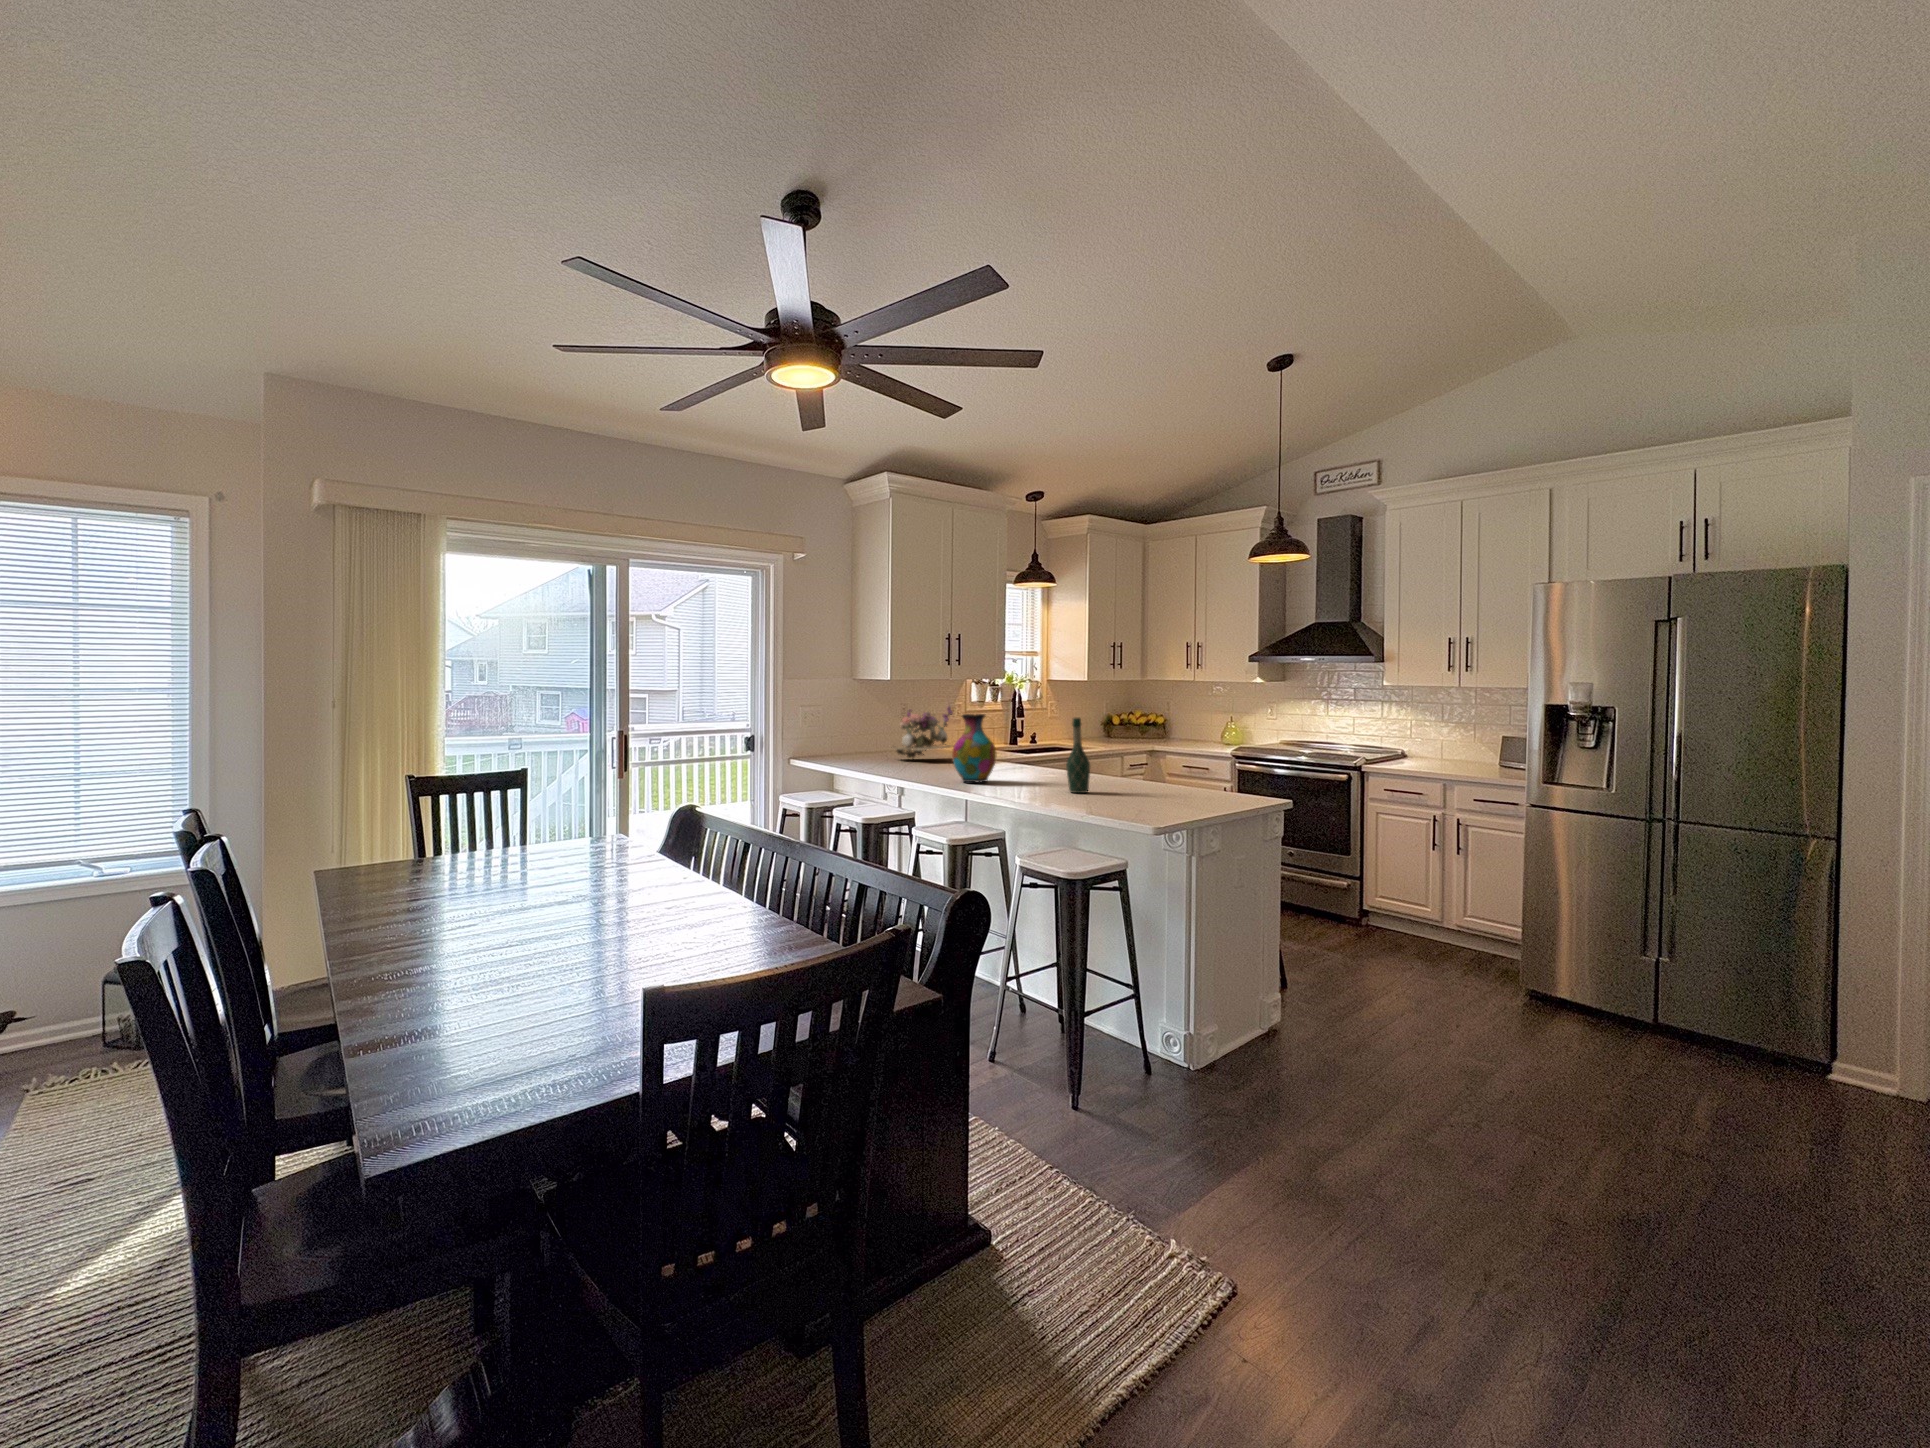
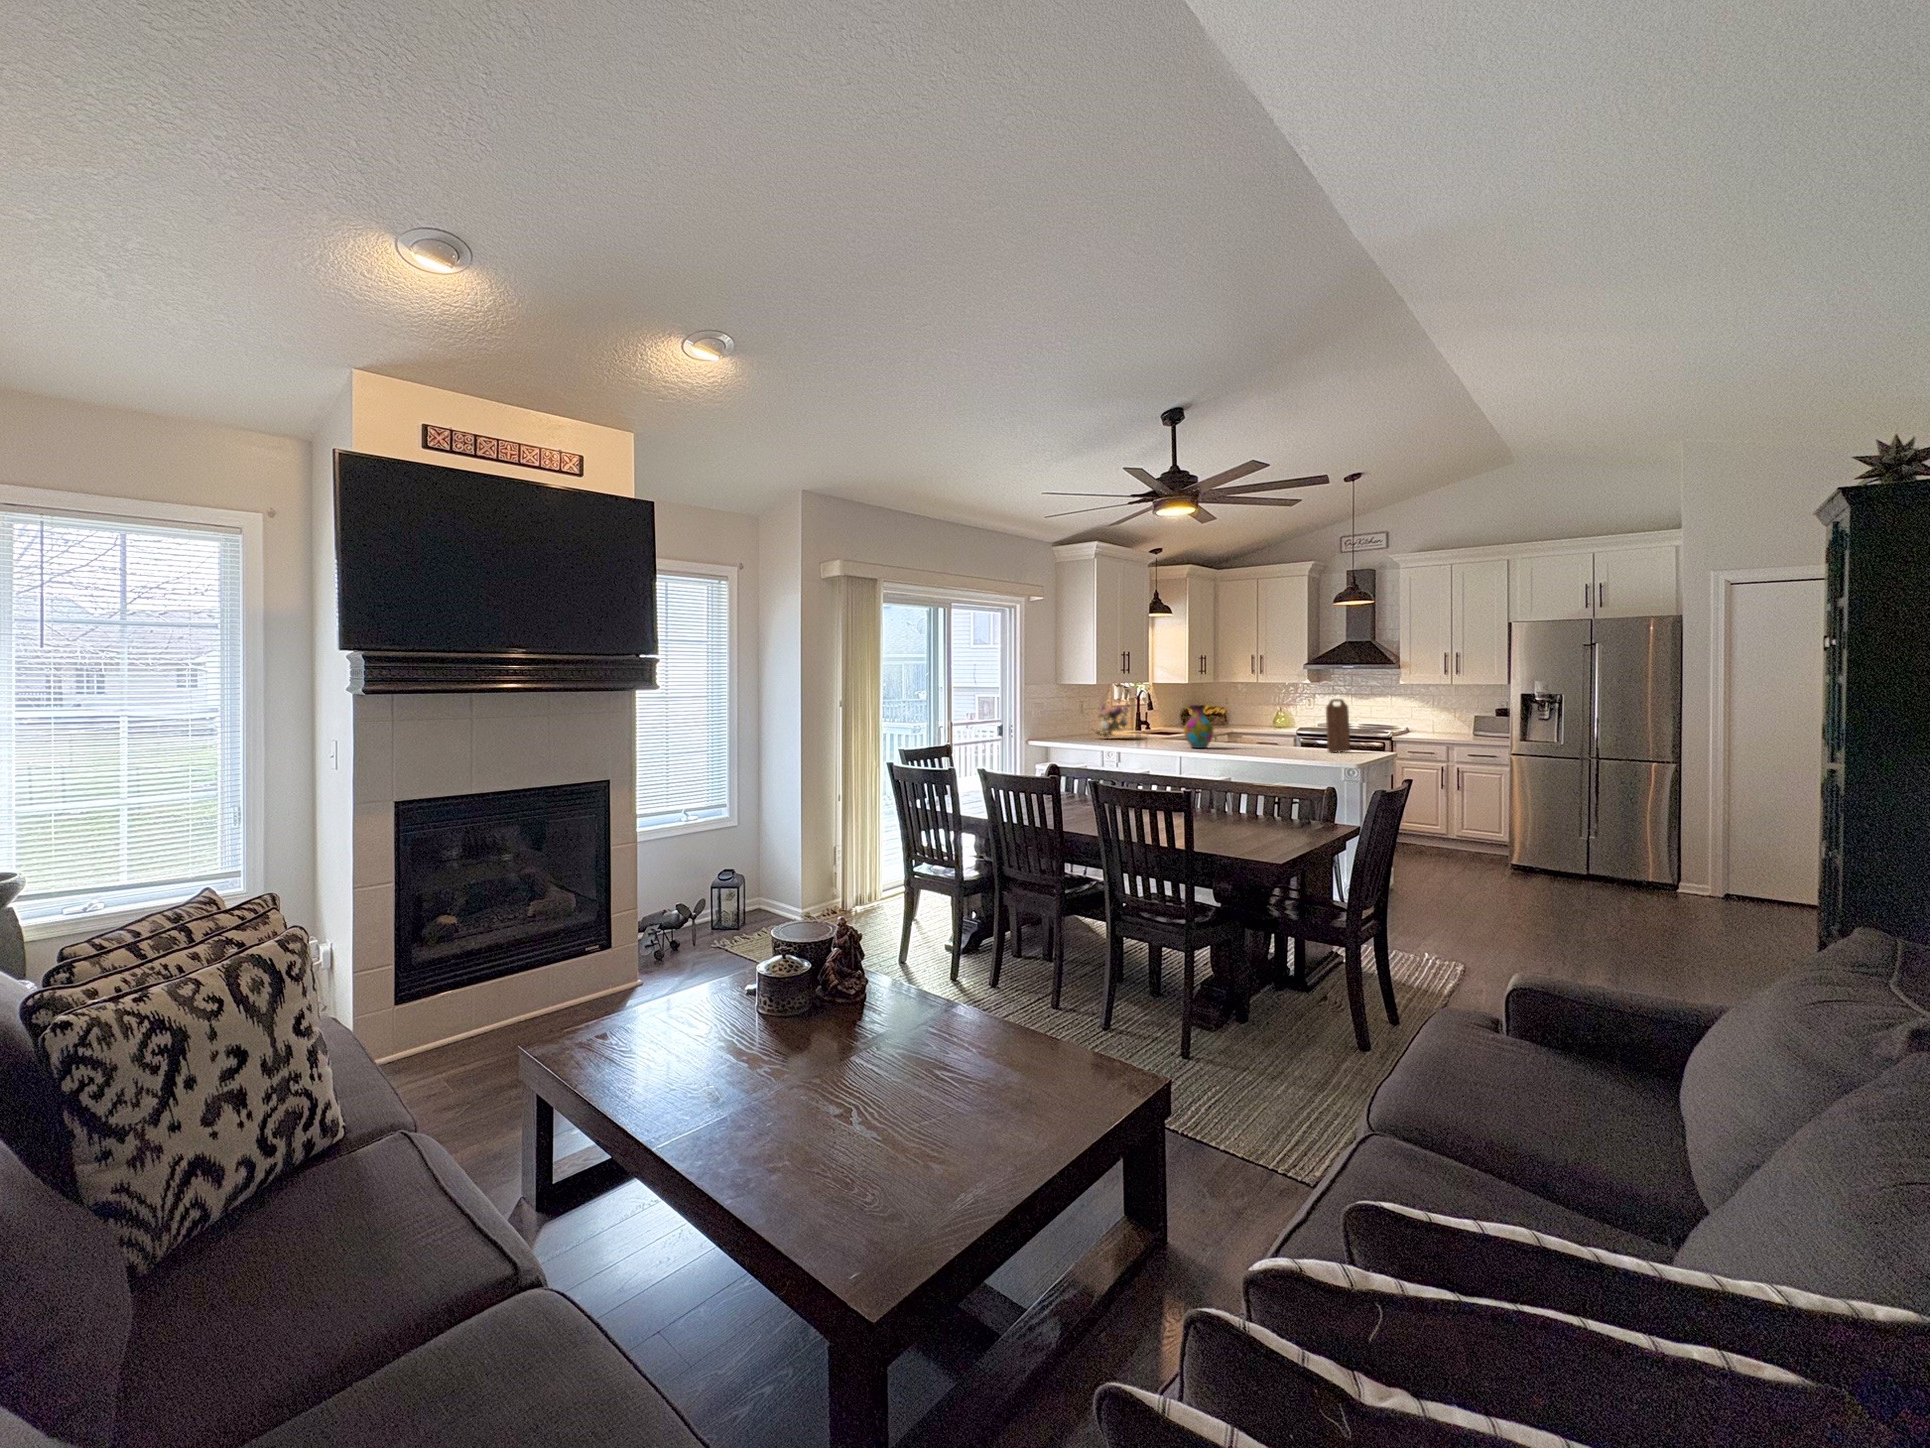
cutting board: none [1155,707,1204,799] -> present [1326,699,1350,753]
wine bottle: present [1066,718,1090,793] -> none [1268,706,1284,751]

